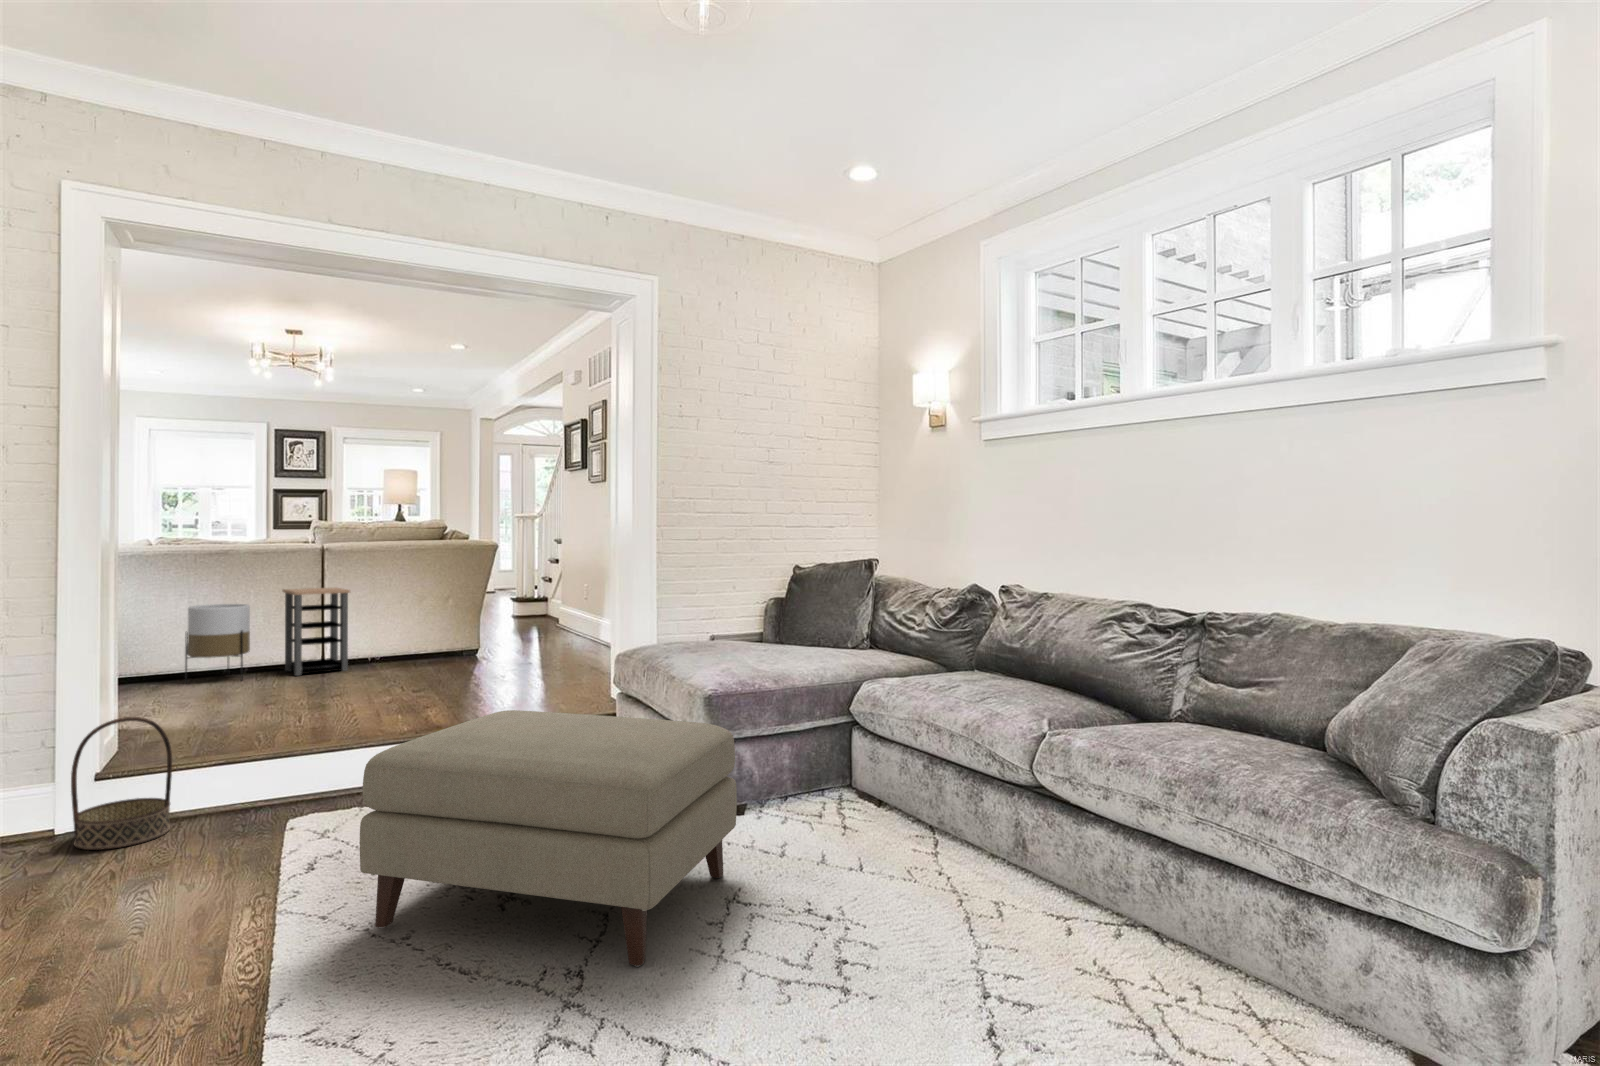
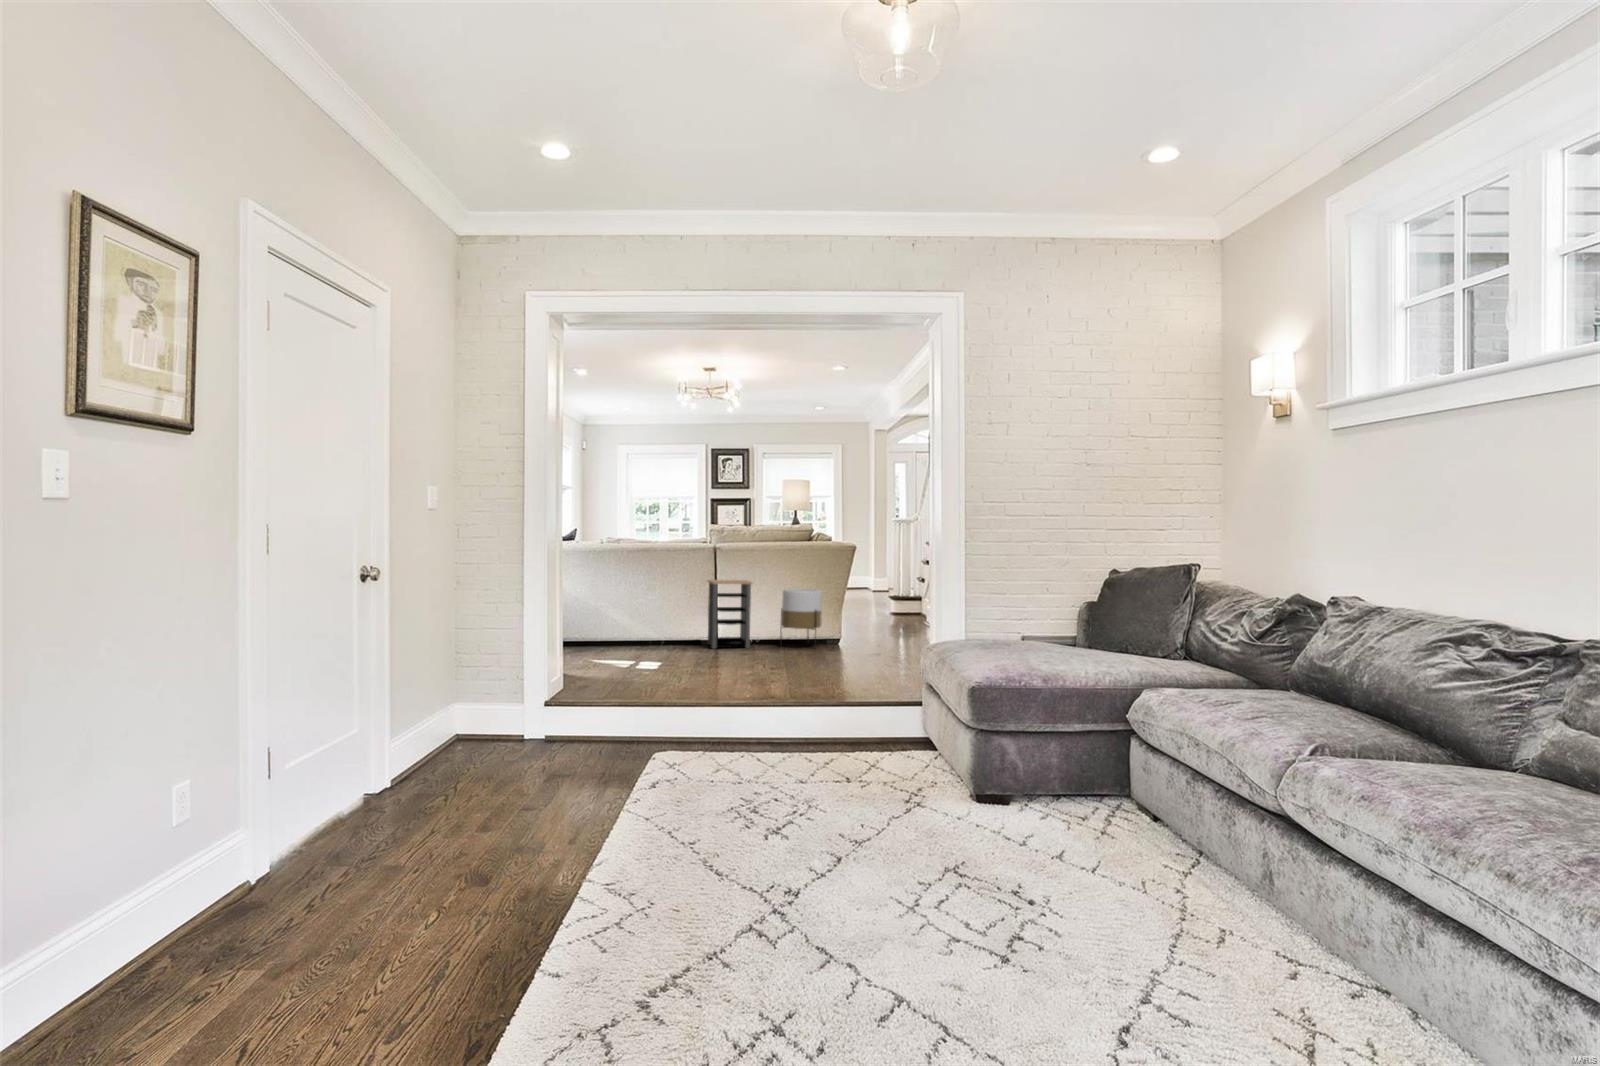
planter: present [185,604,250,682] -> present [780,589,822,638]
ottoman: present [360,710,737,967] -> none [661,679,966,901]
basket: present [71,717,172,850] -> none [533,660,593,751]

